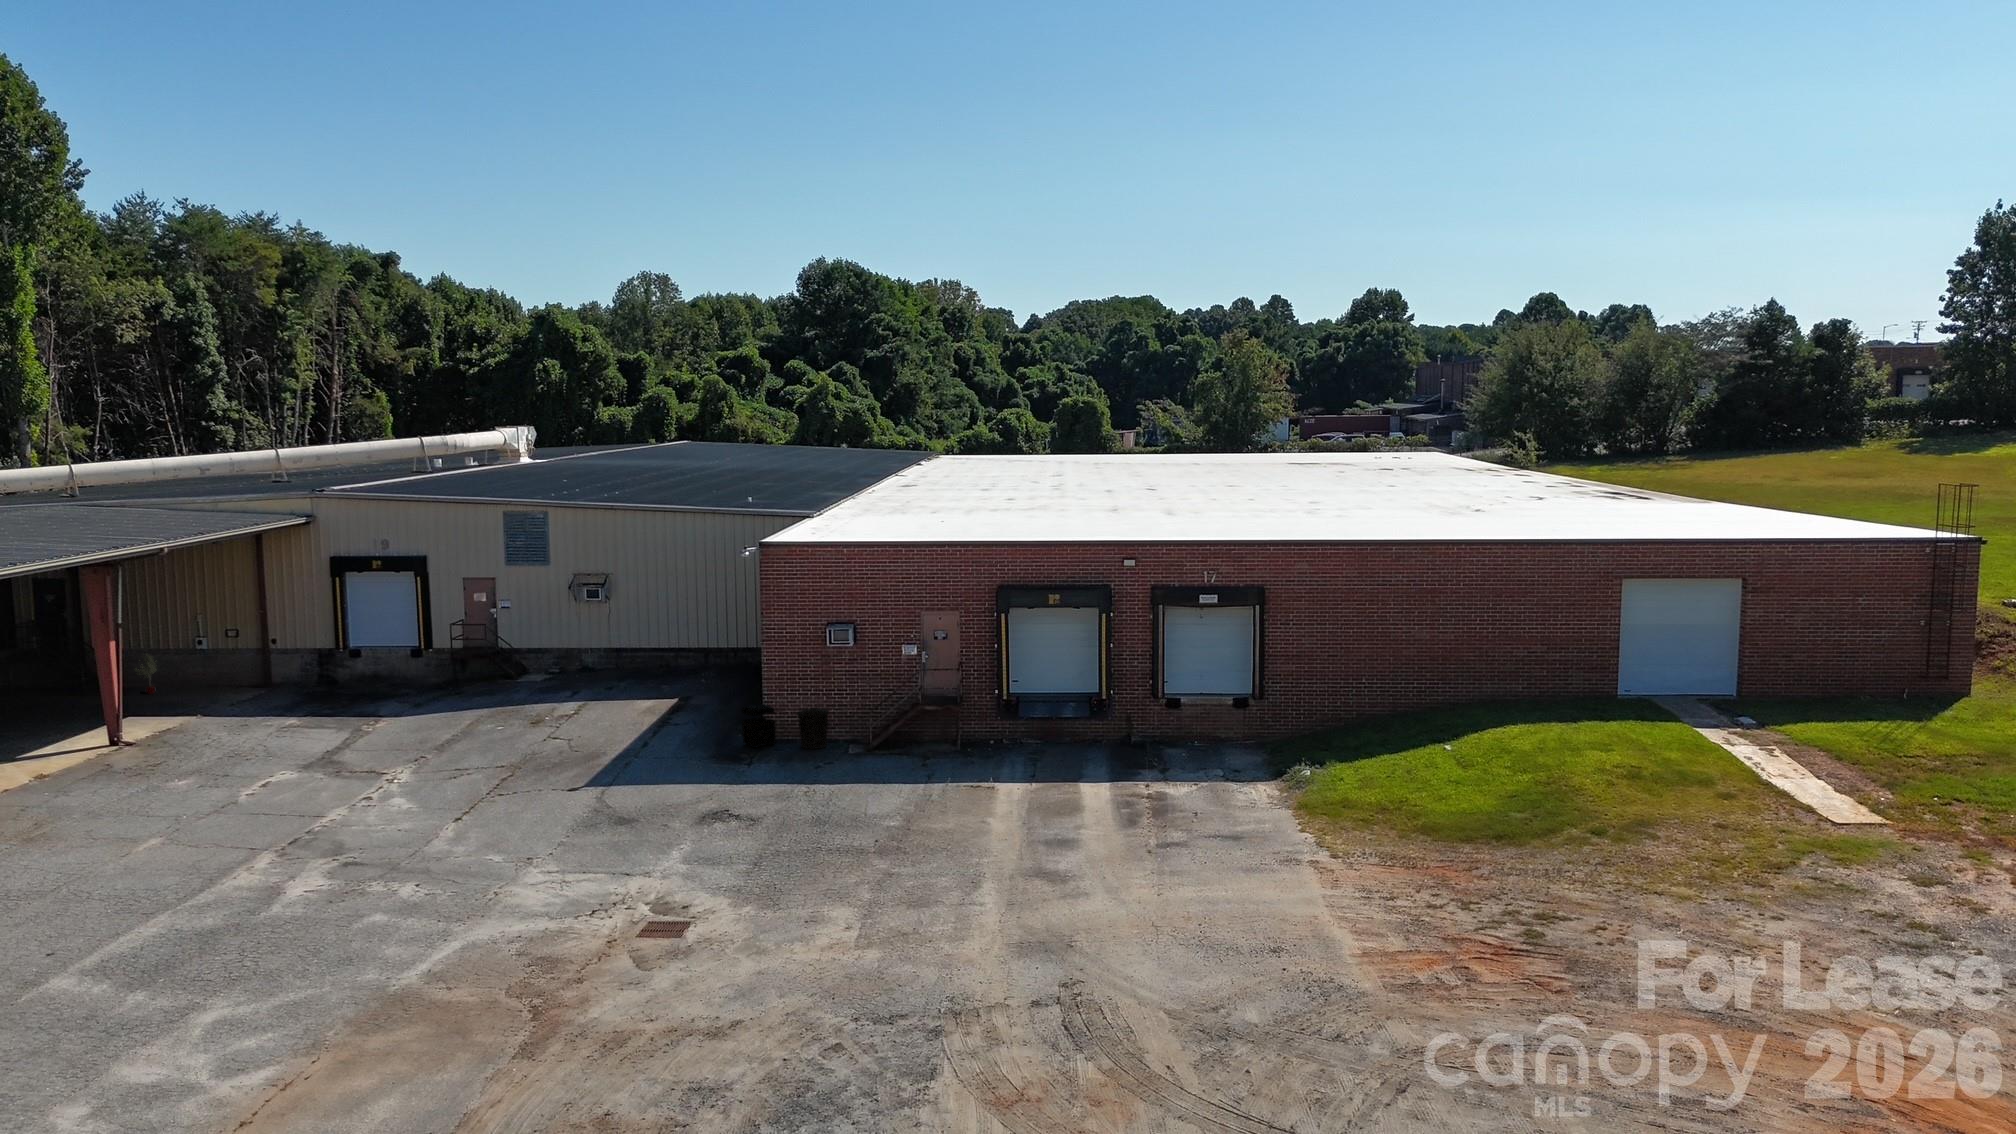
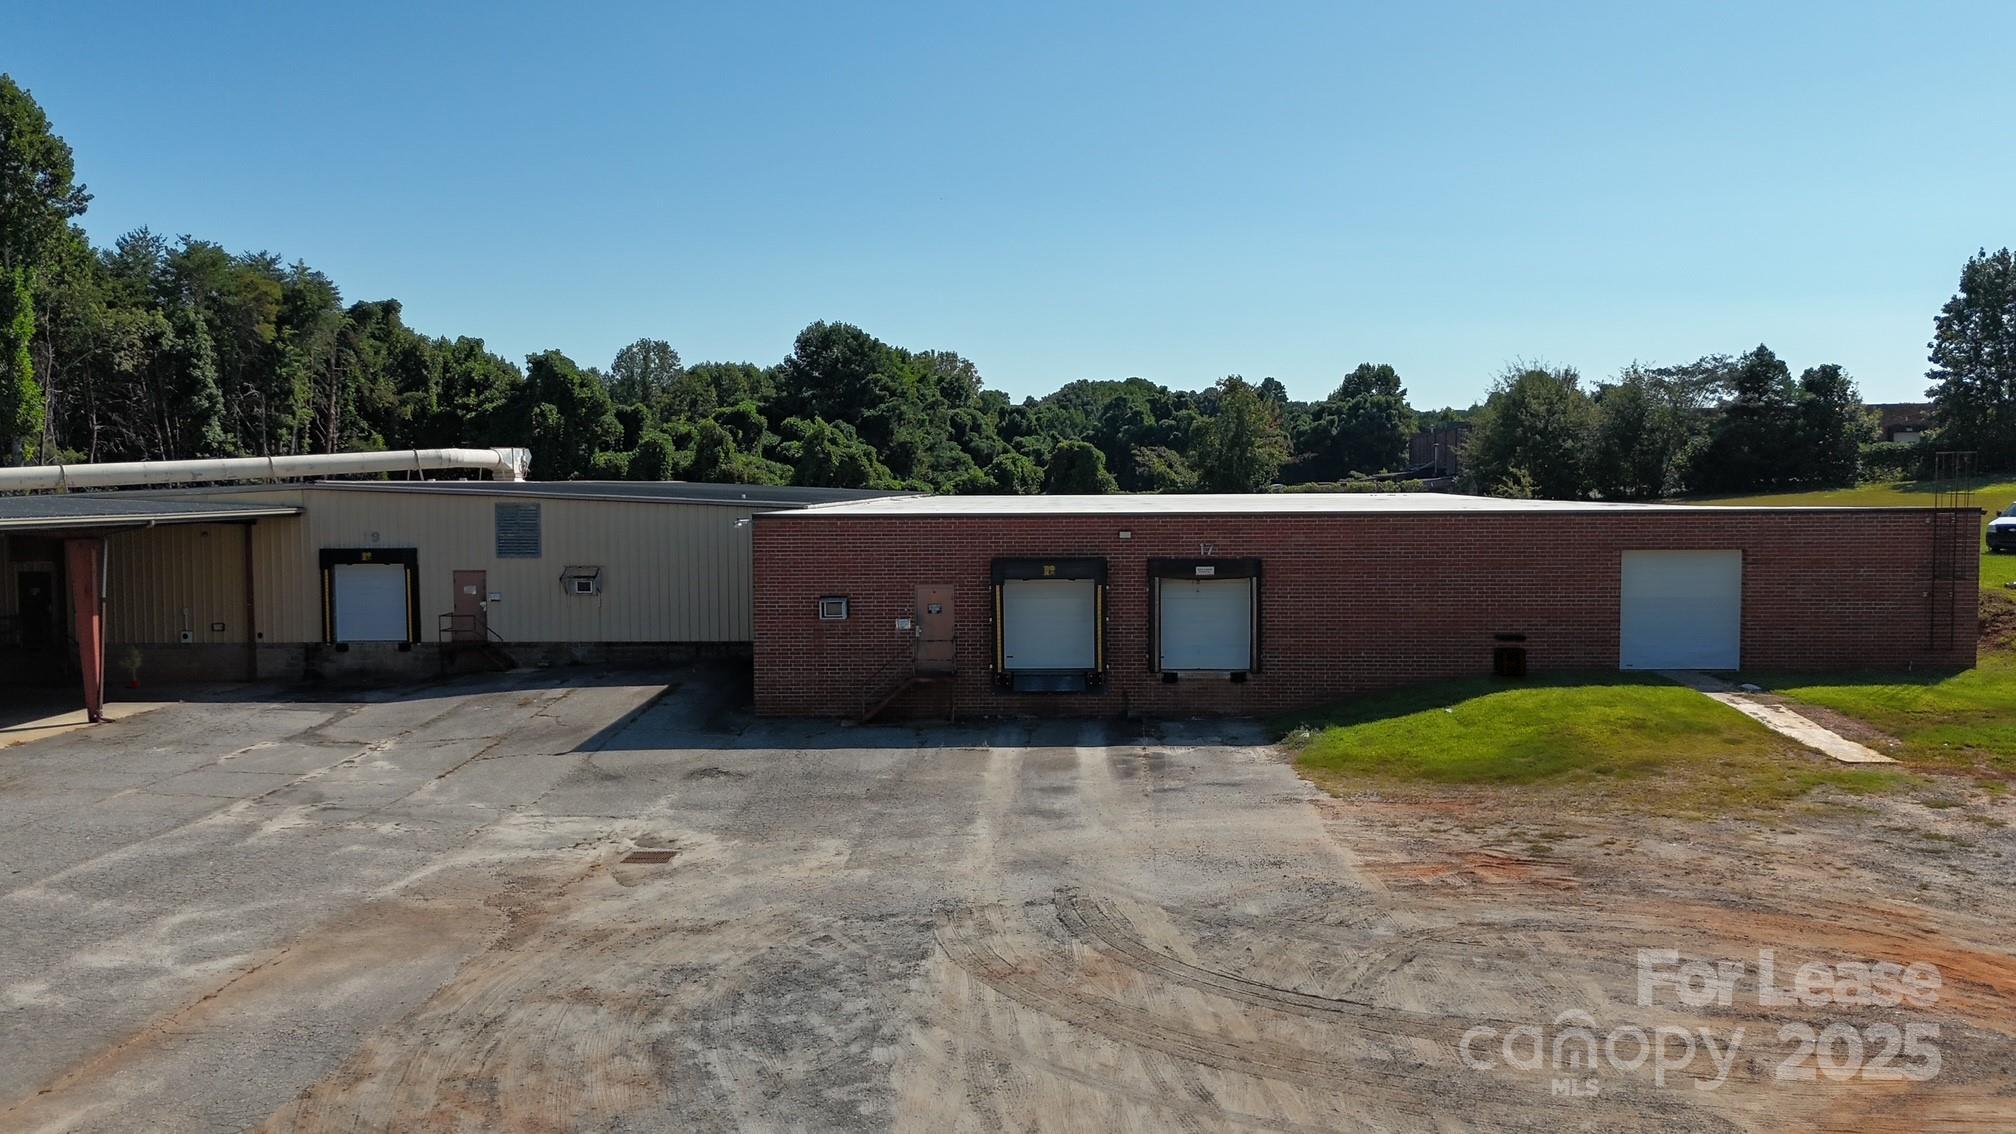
toolbox: present [742,704,776,748] -> present [1493,633,1527,675]
trash can: present [797,708,829,749] -> none [788,681,821,722]

